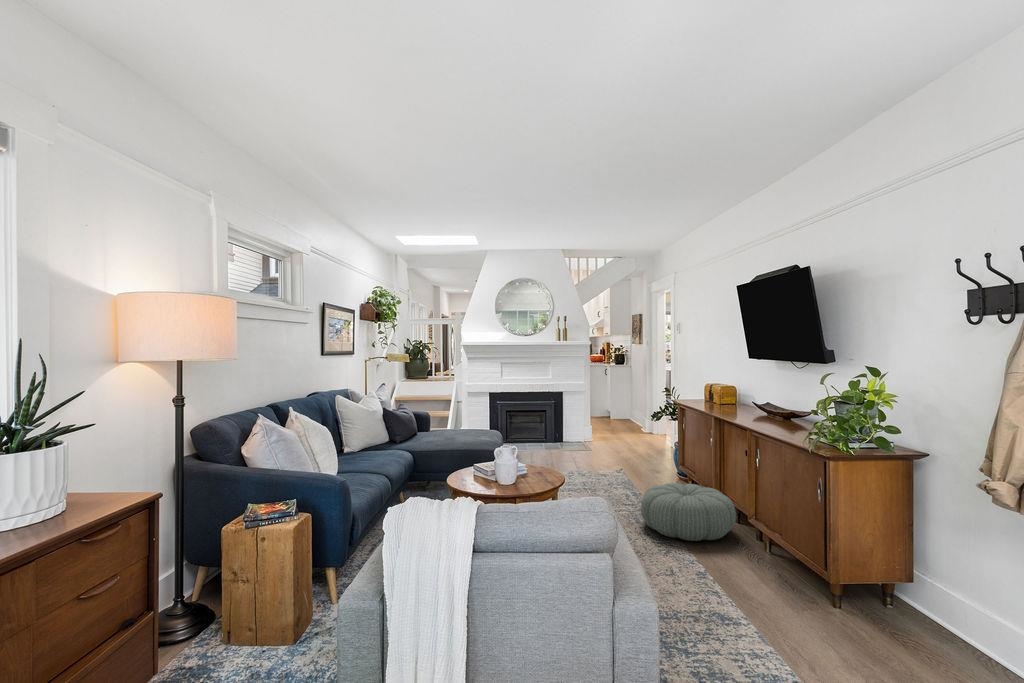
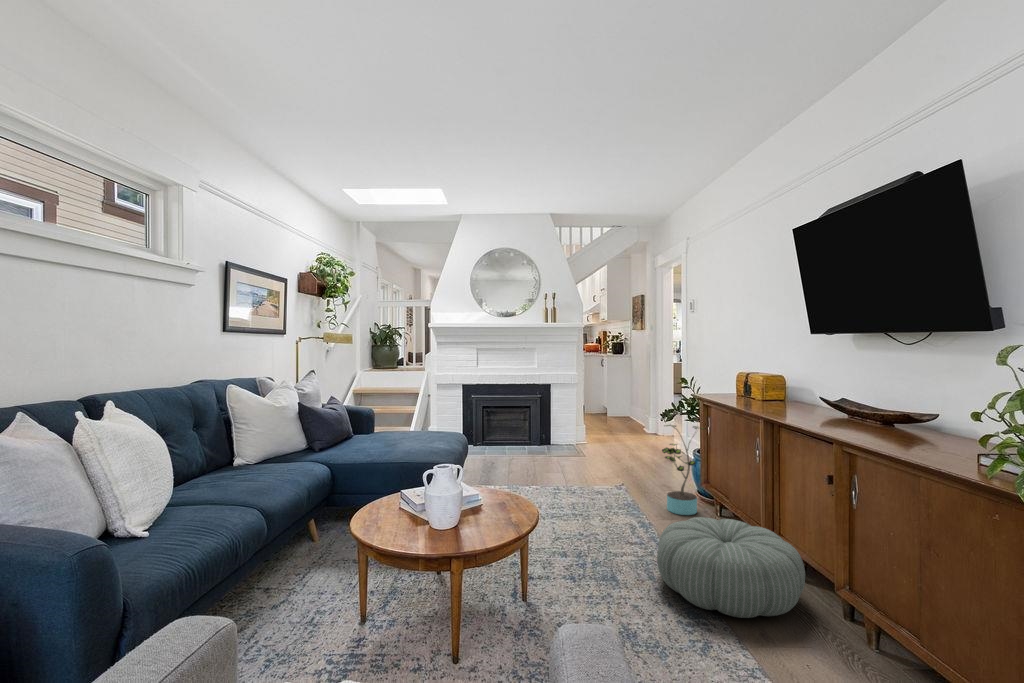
potted plant: none [649,417,681,489] -> present [662,419,705,515]

